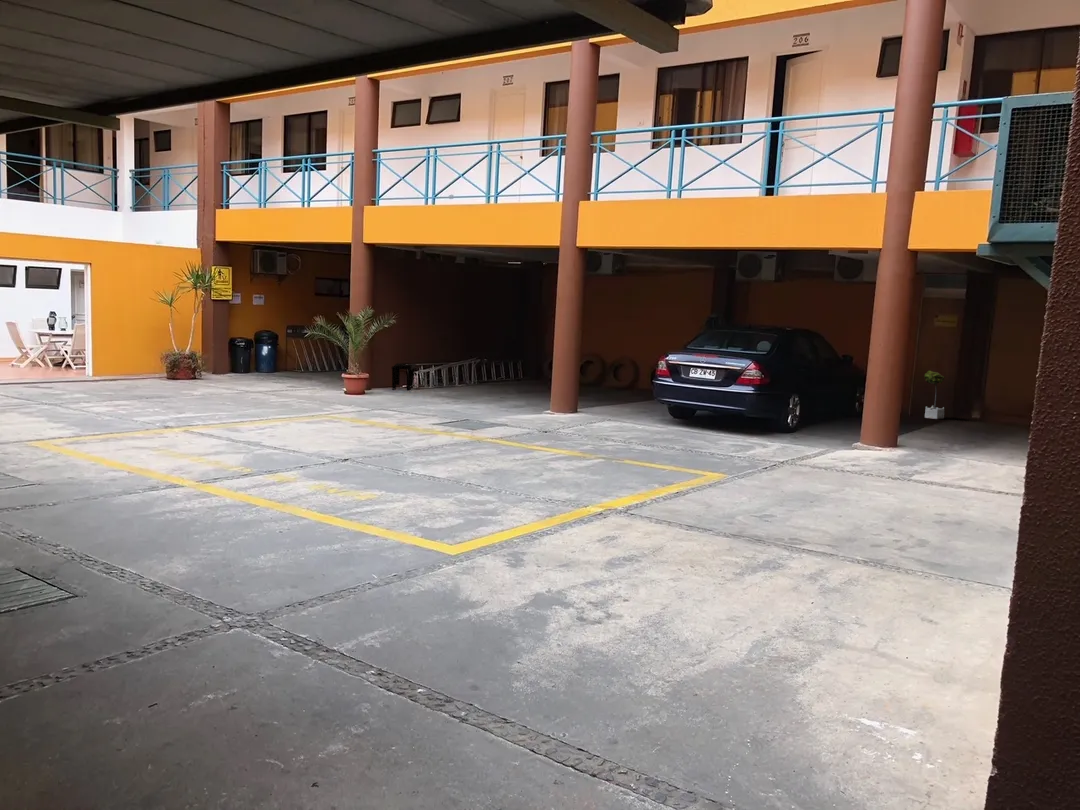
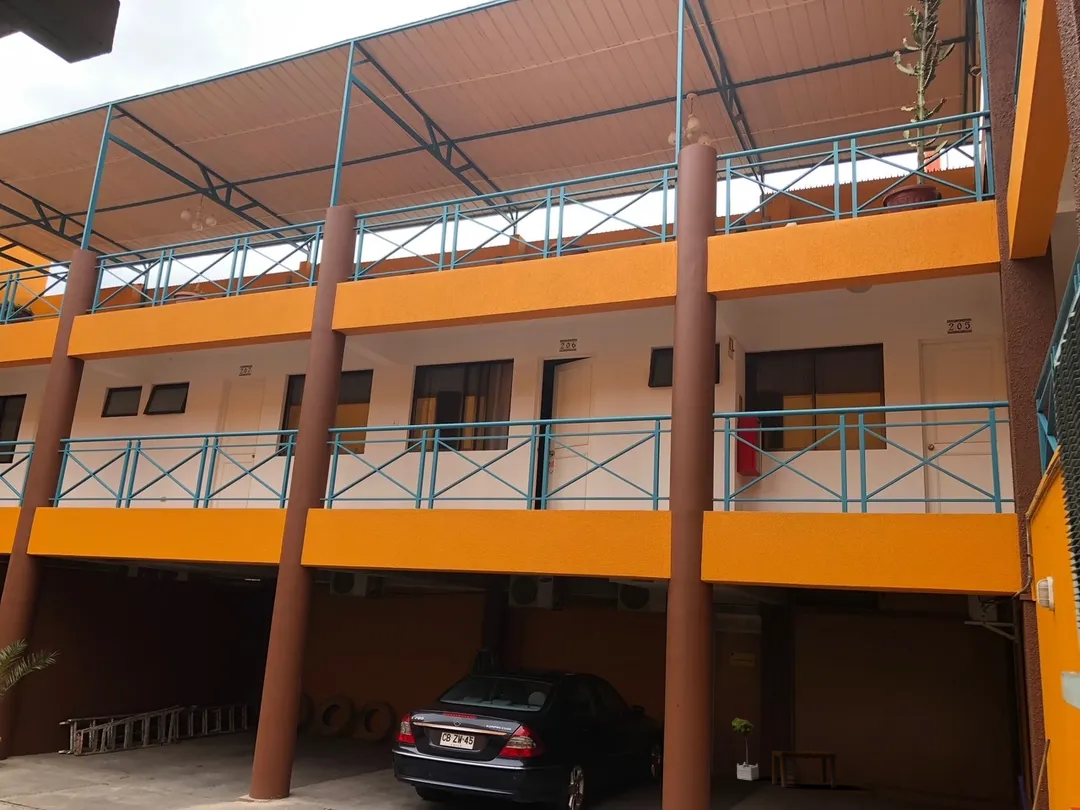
bench: present [392,363,415,390] -> present [772,751,836,788]

